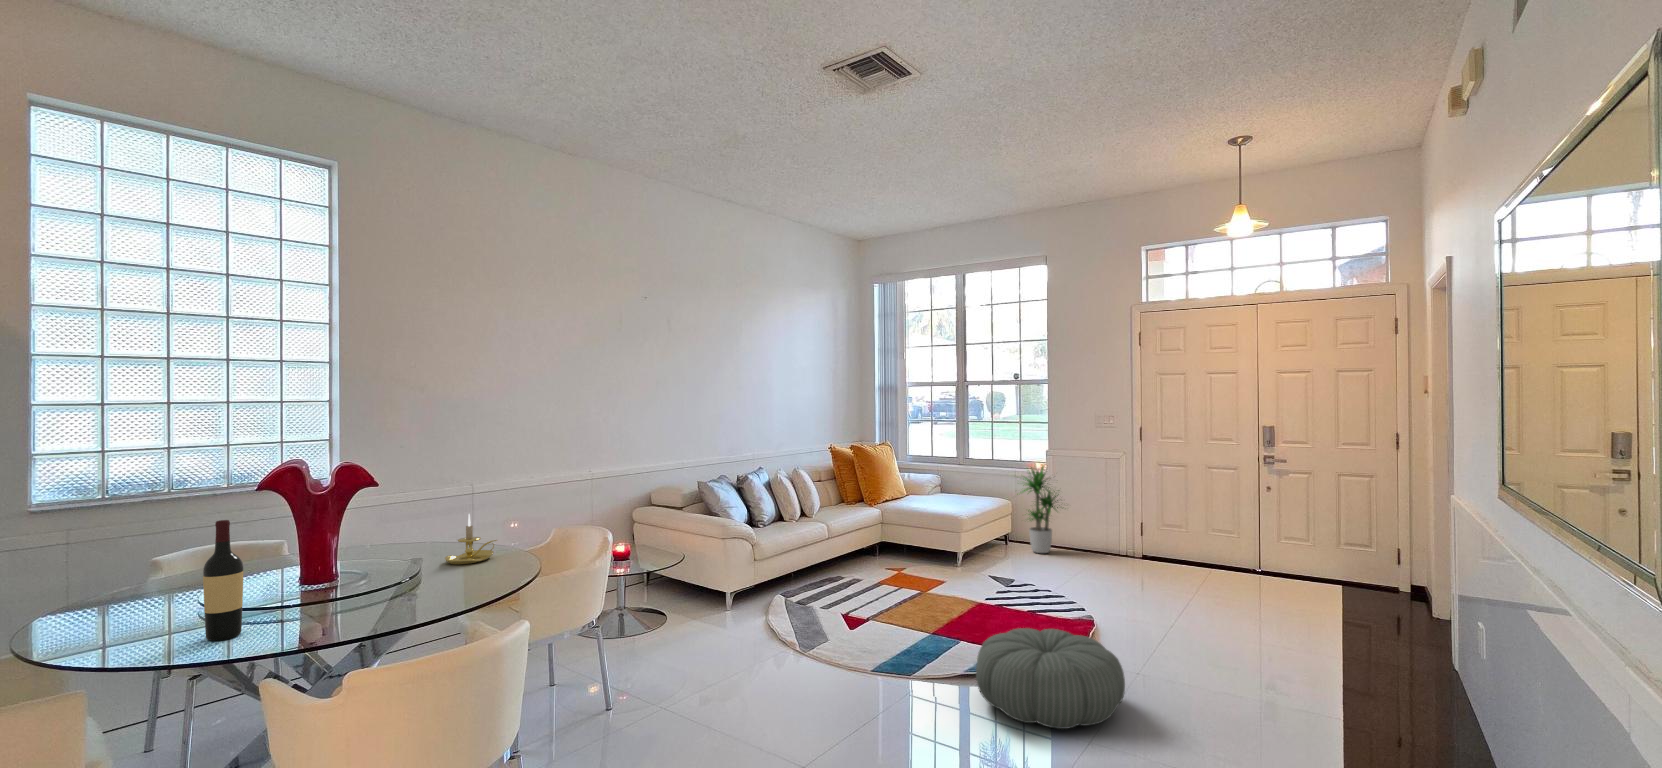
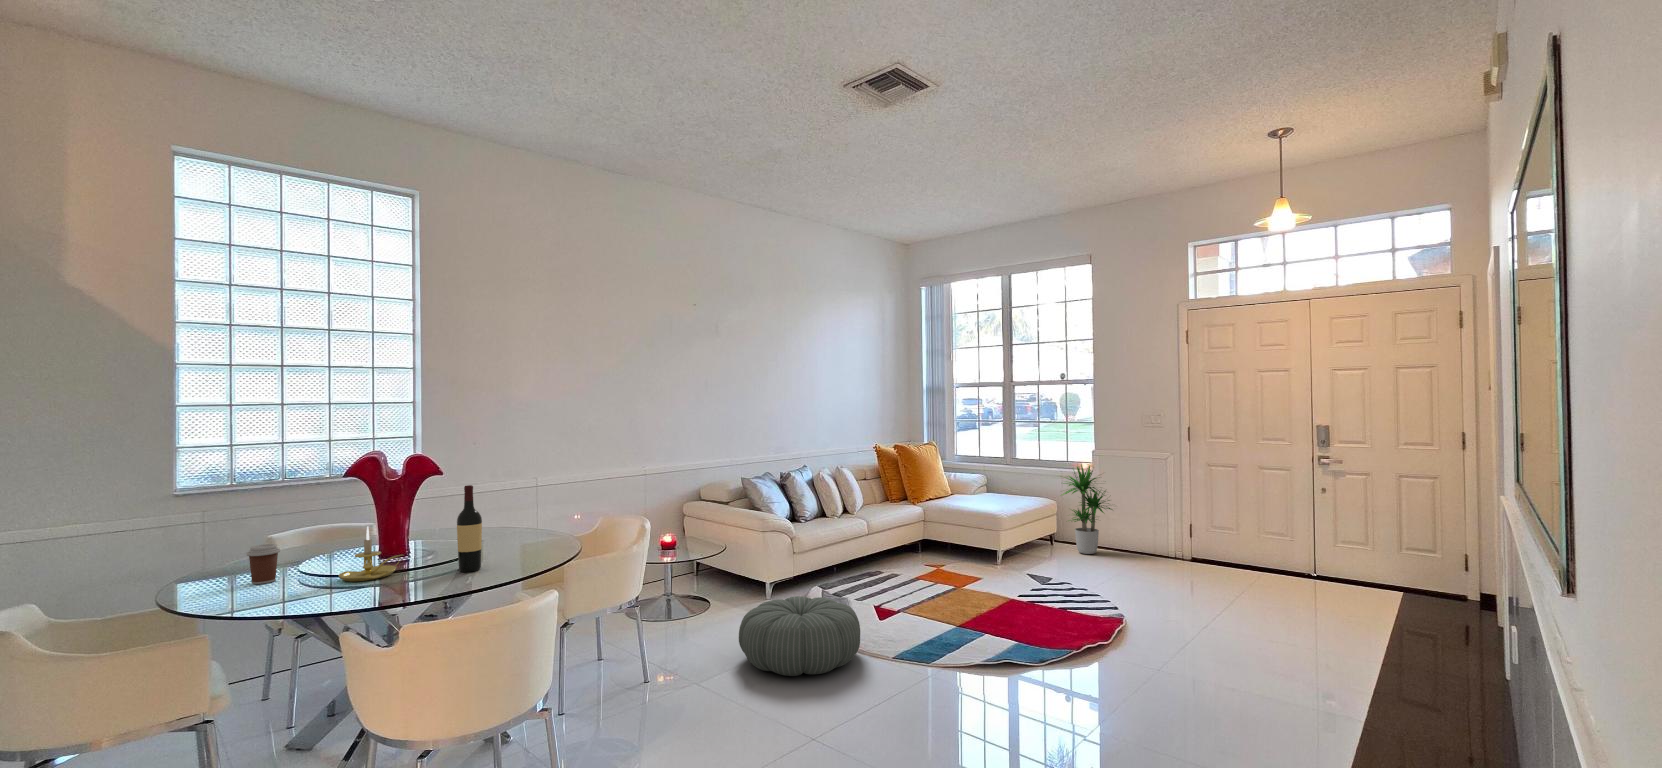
candle holder: present [445,514,497,565] -> present [339,526,403,582]
wine bottle: present [203,520,244,641] -> present [457,485,482,572]
coffee cup: none [128,575,173,625] -> present [247,544,280,584]
pouf: present [976,628,1125,729] -> present [739,596,860,676]

